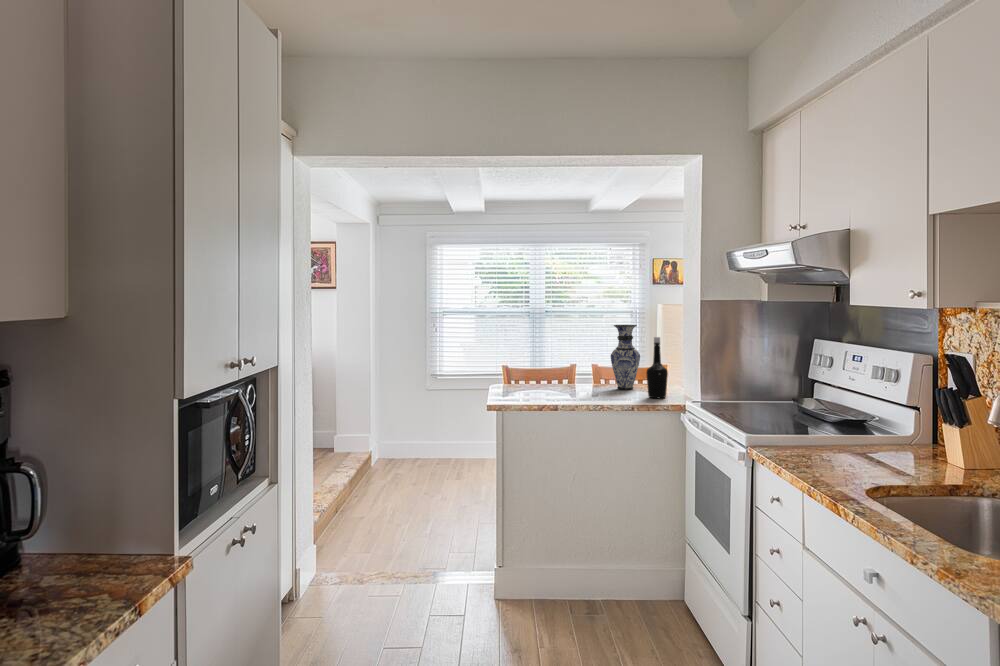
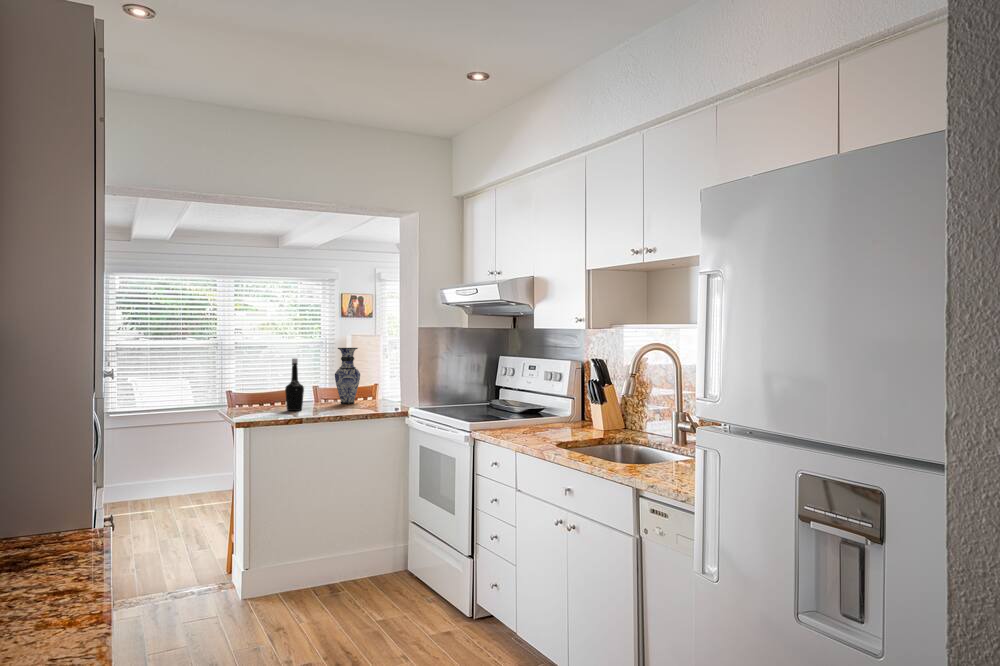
bottle: present [647,337,668,398] -> present [285,358,304,411]

